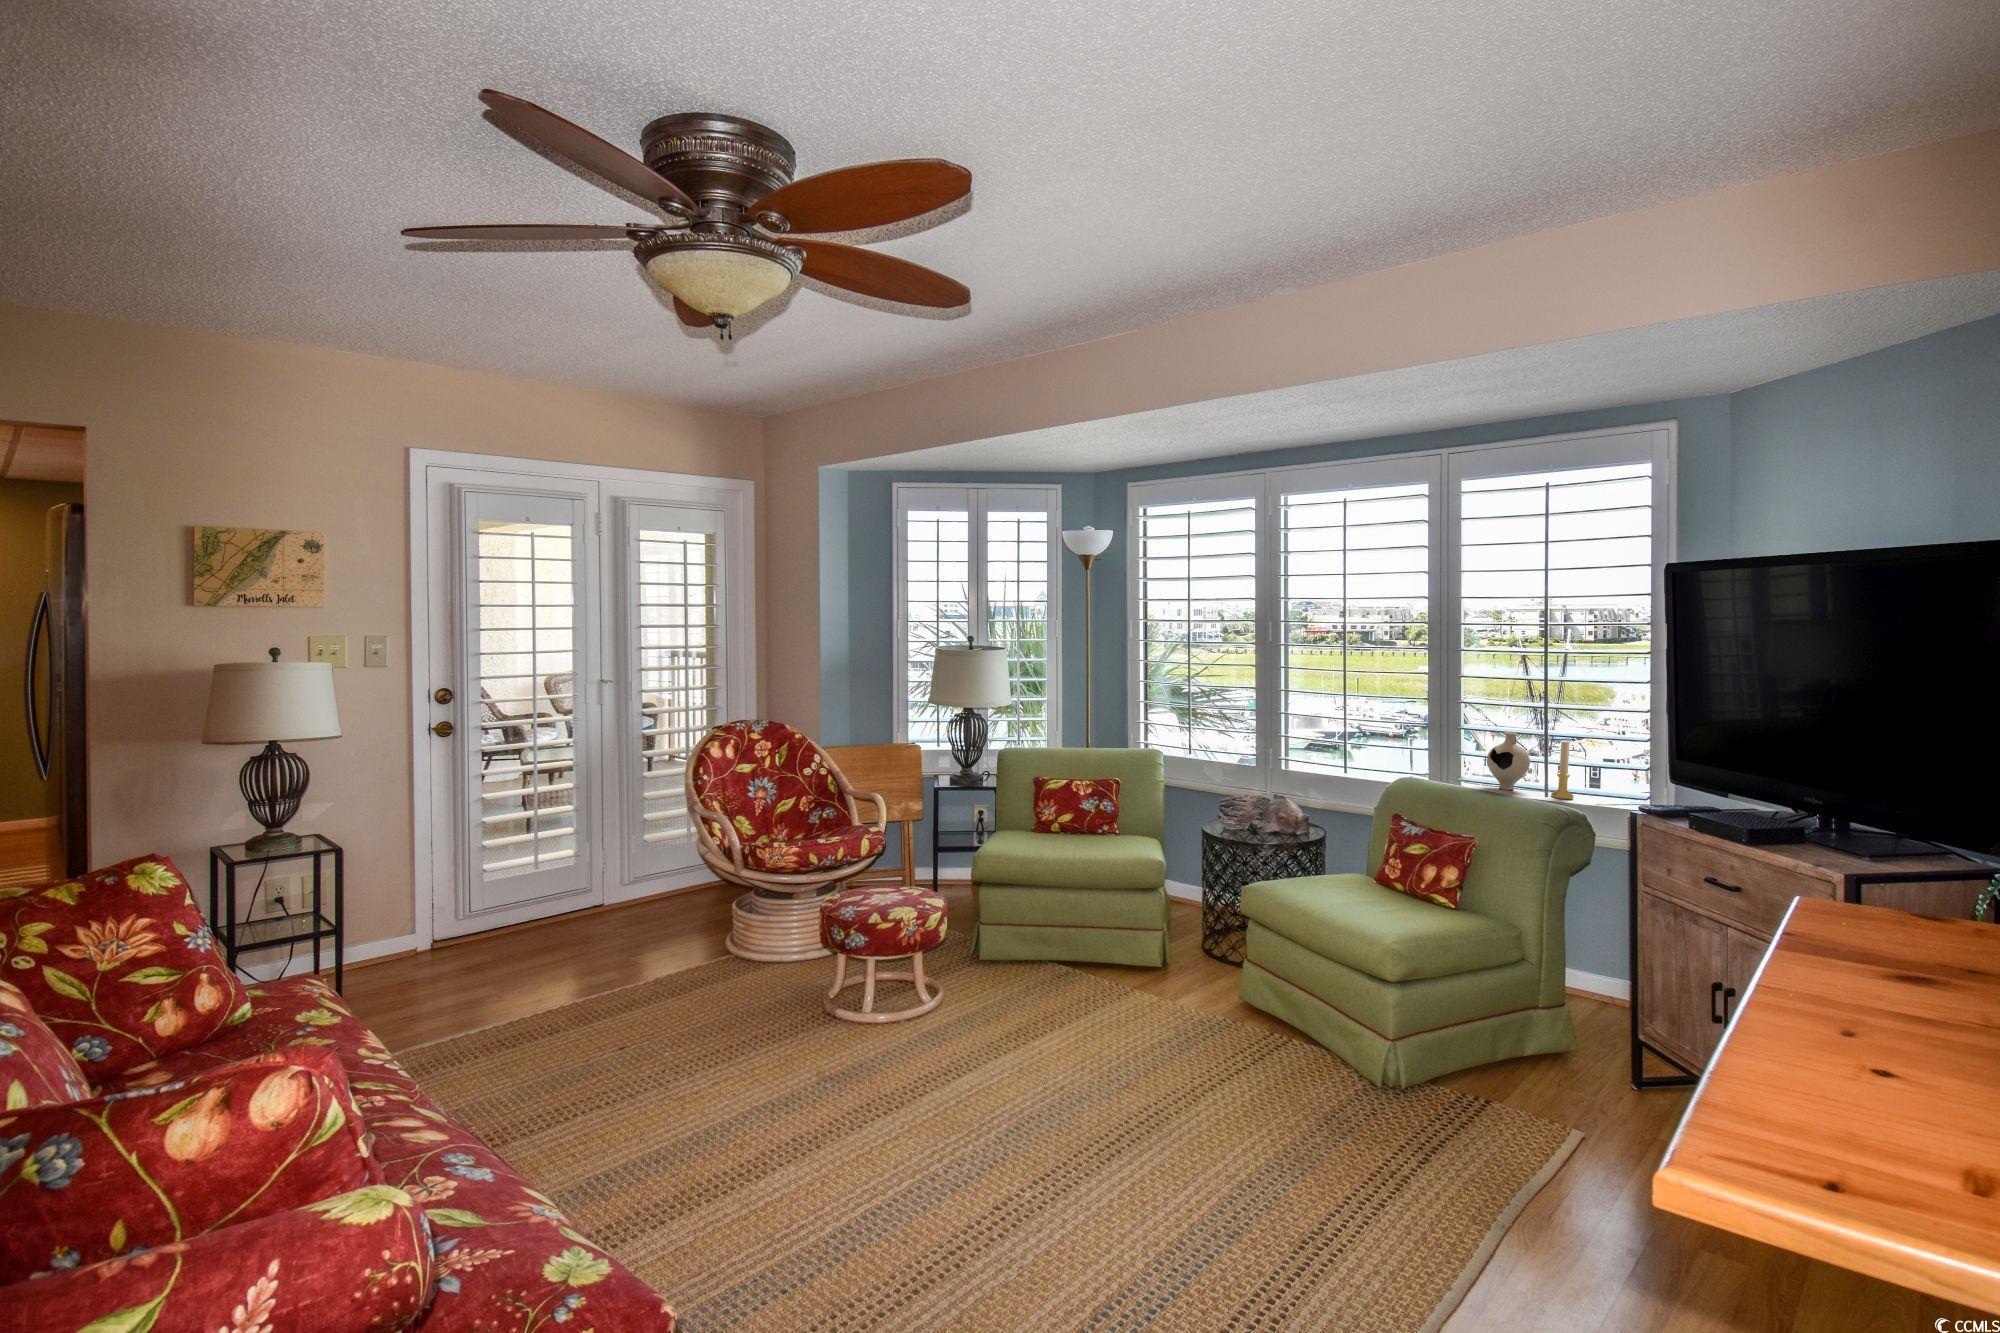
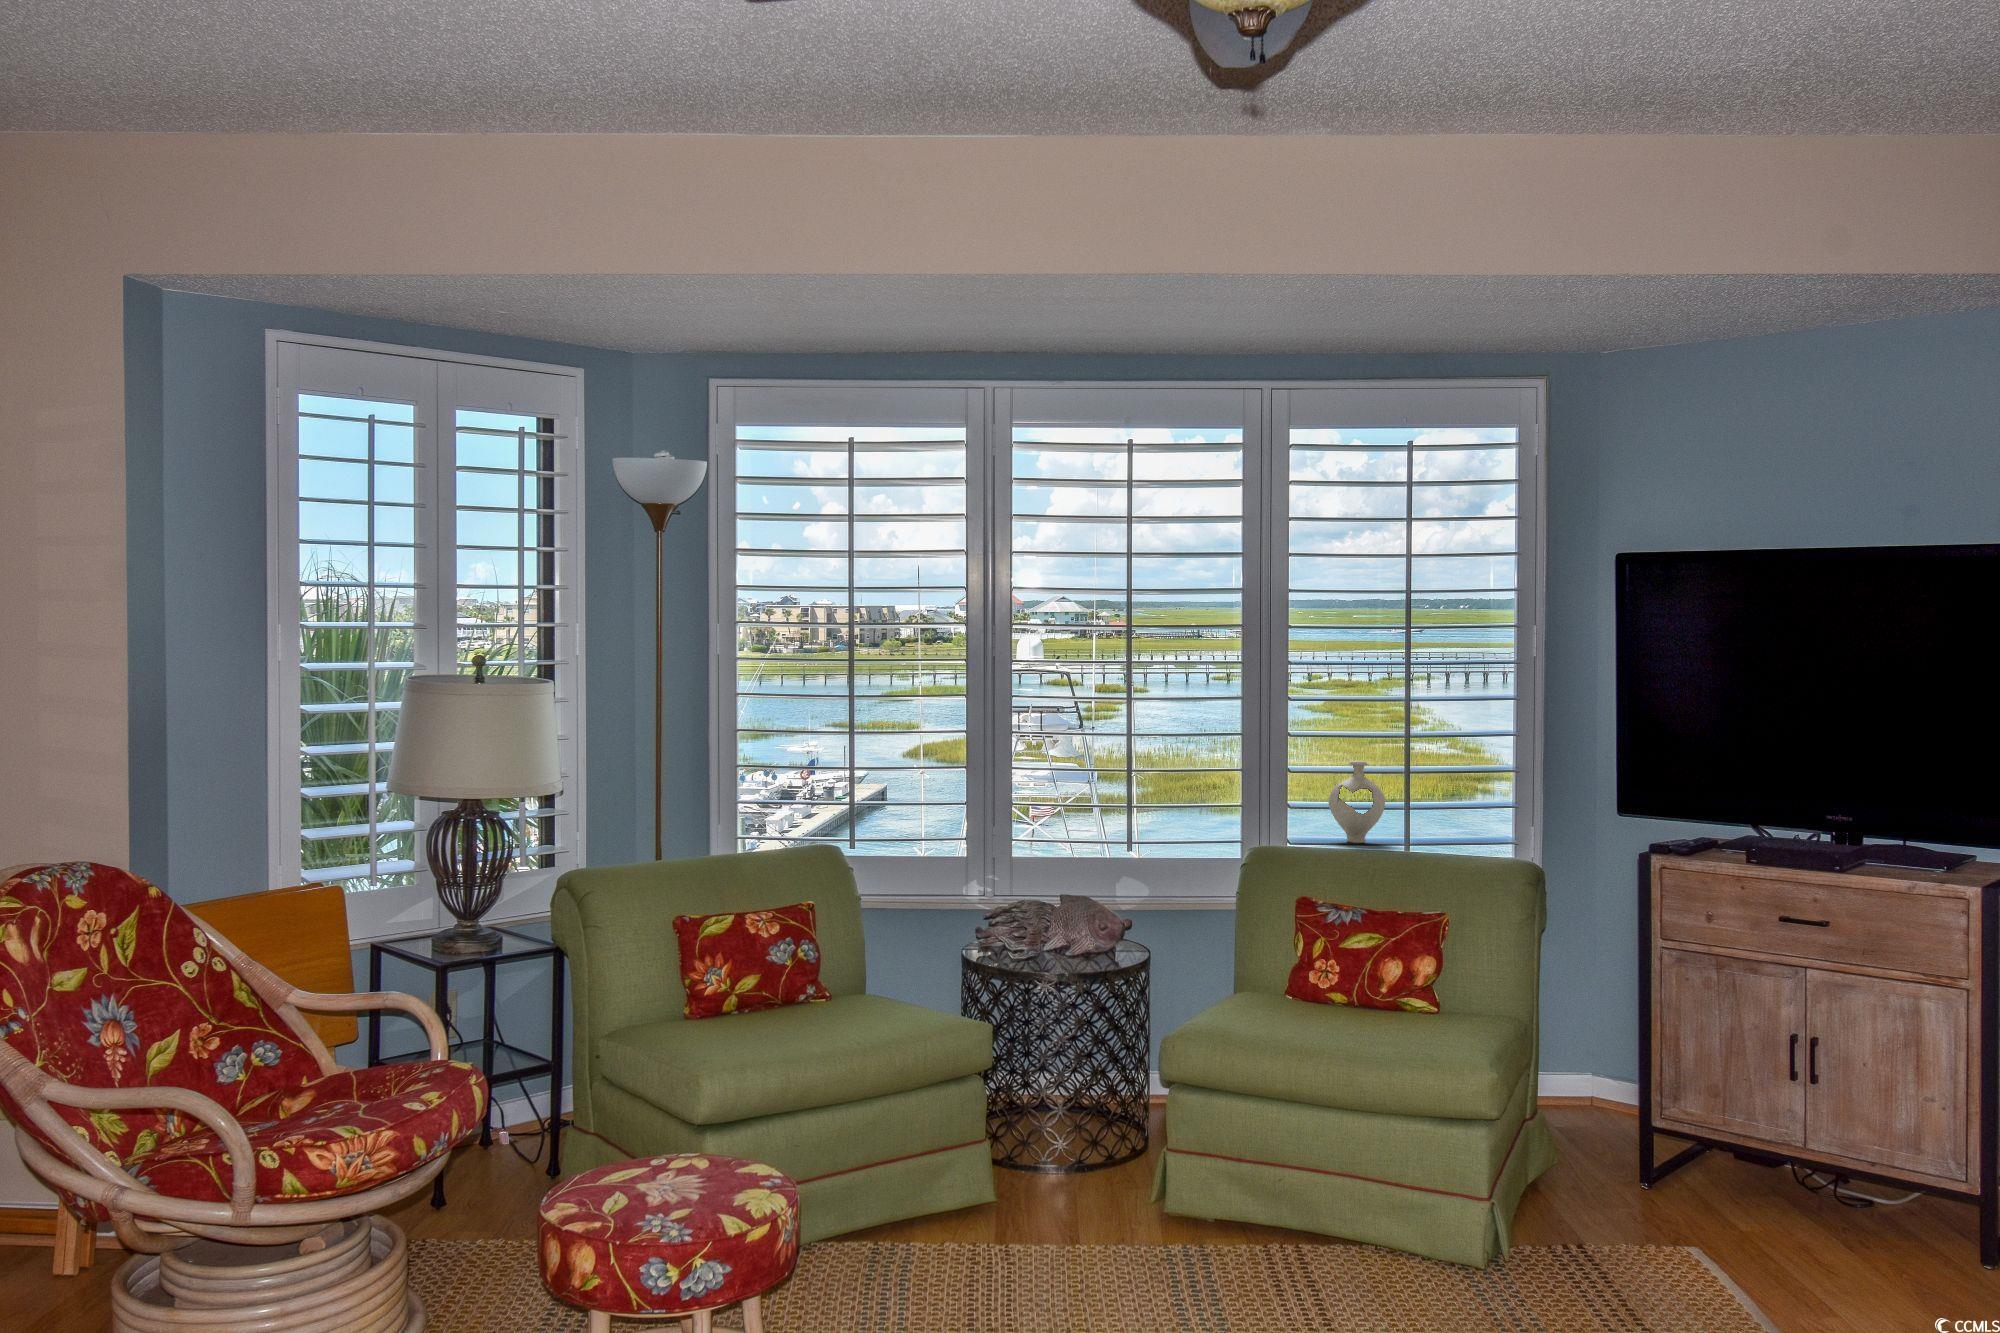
candle holder: present [1551,740,1574,800] -> none [1412,763,1441,846]

